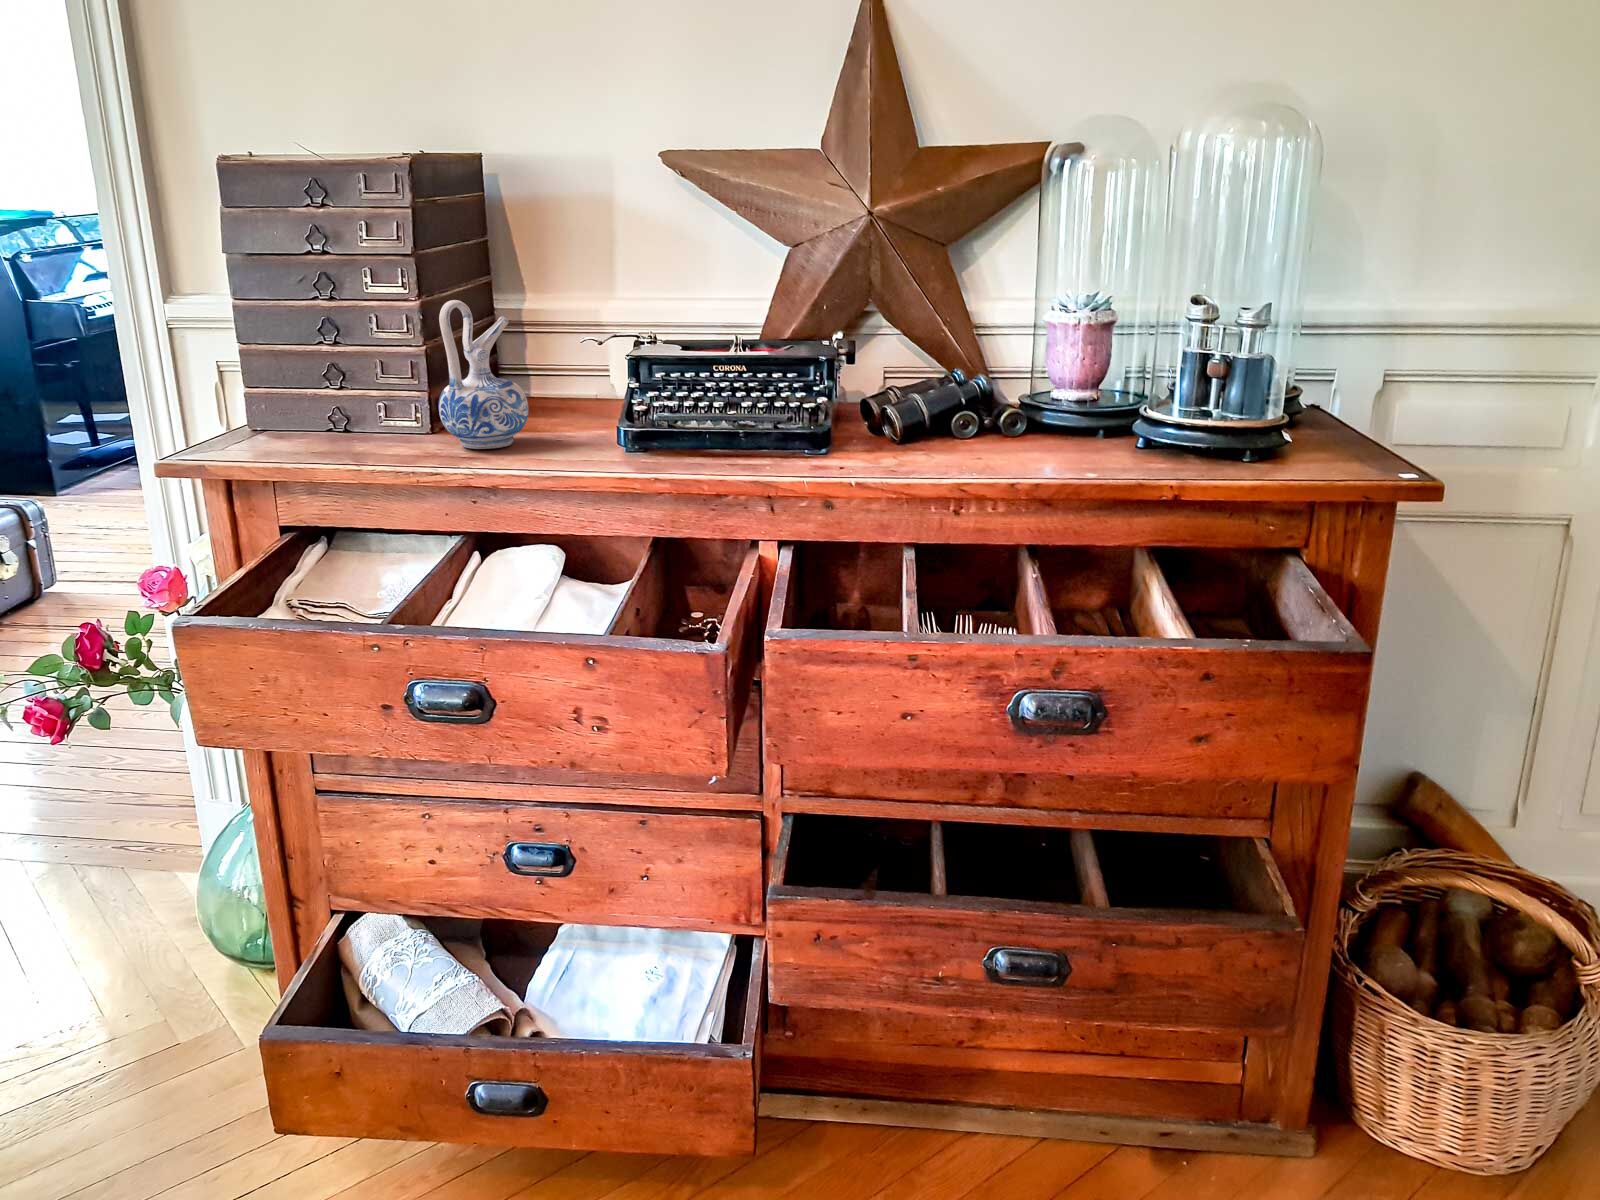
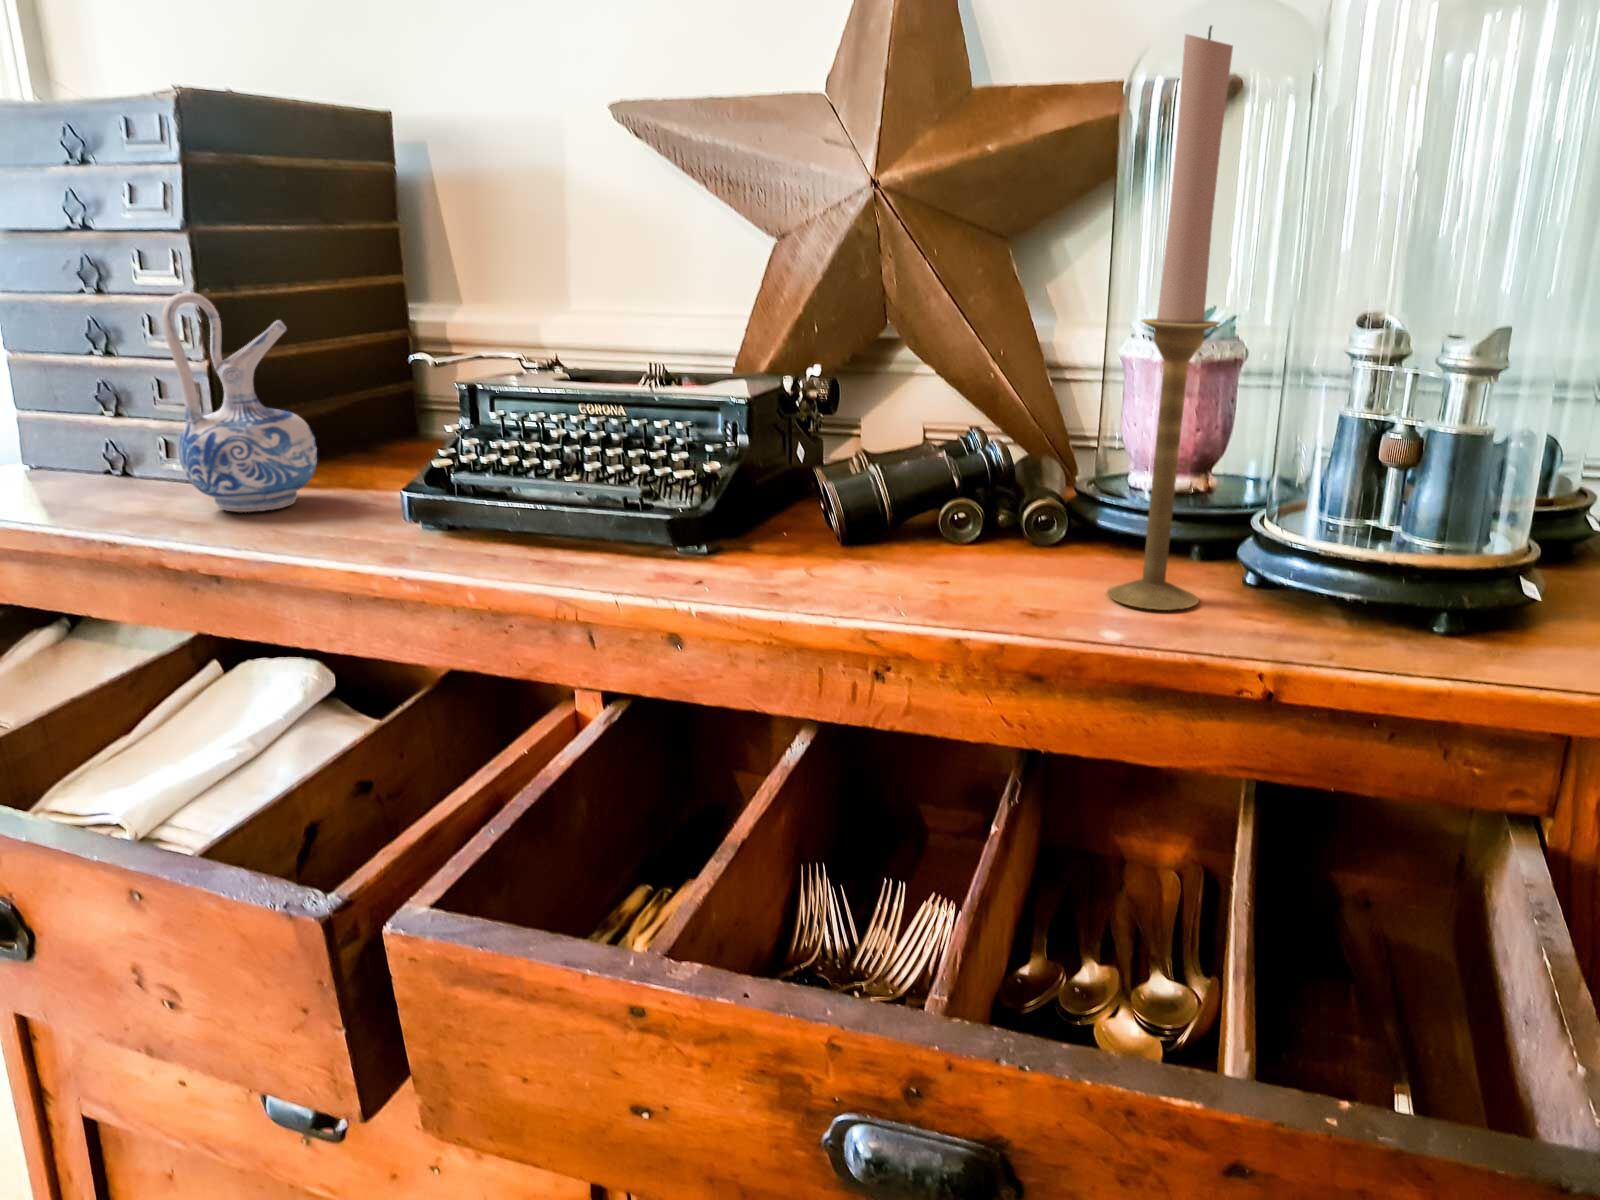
candlestick: none [1071,145,1134,463] -> present [1107,26,1233,610]

